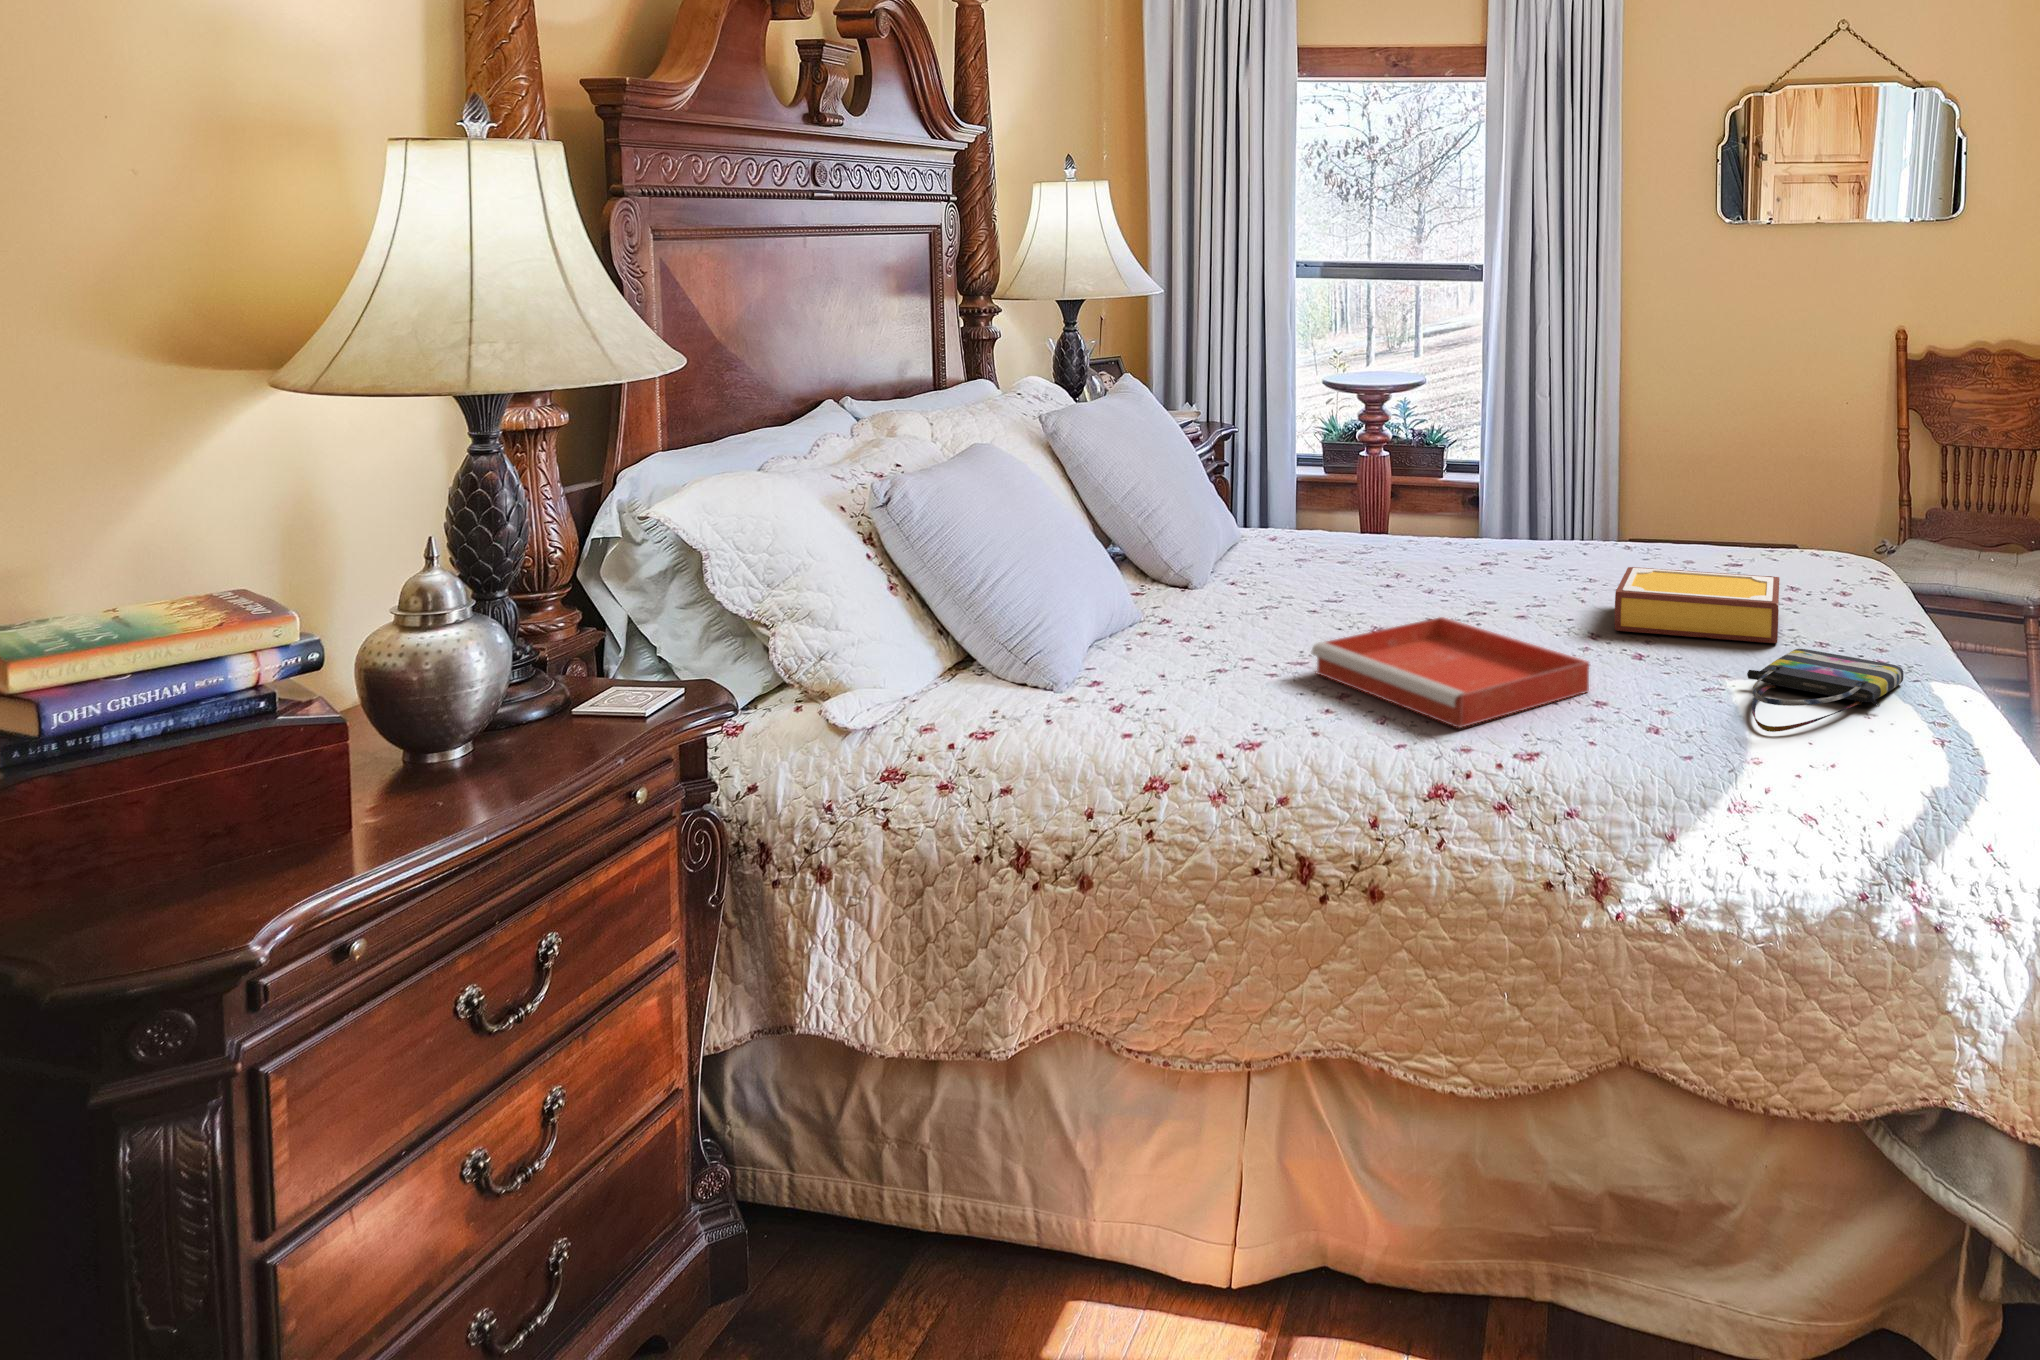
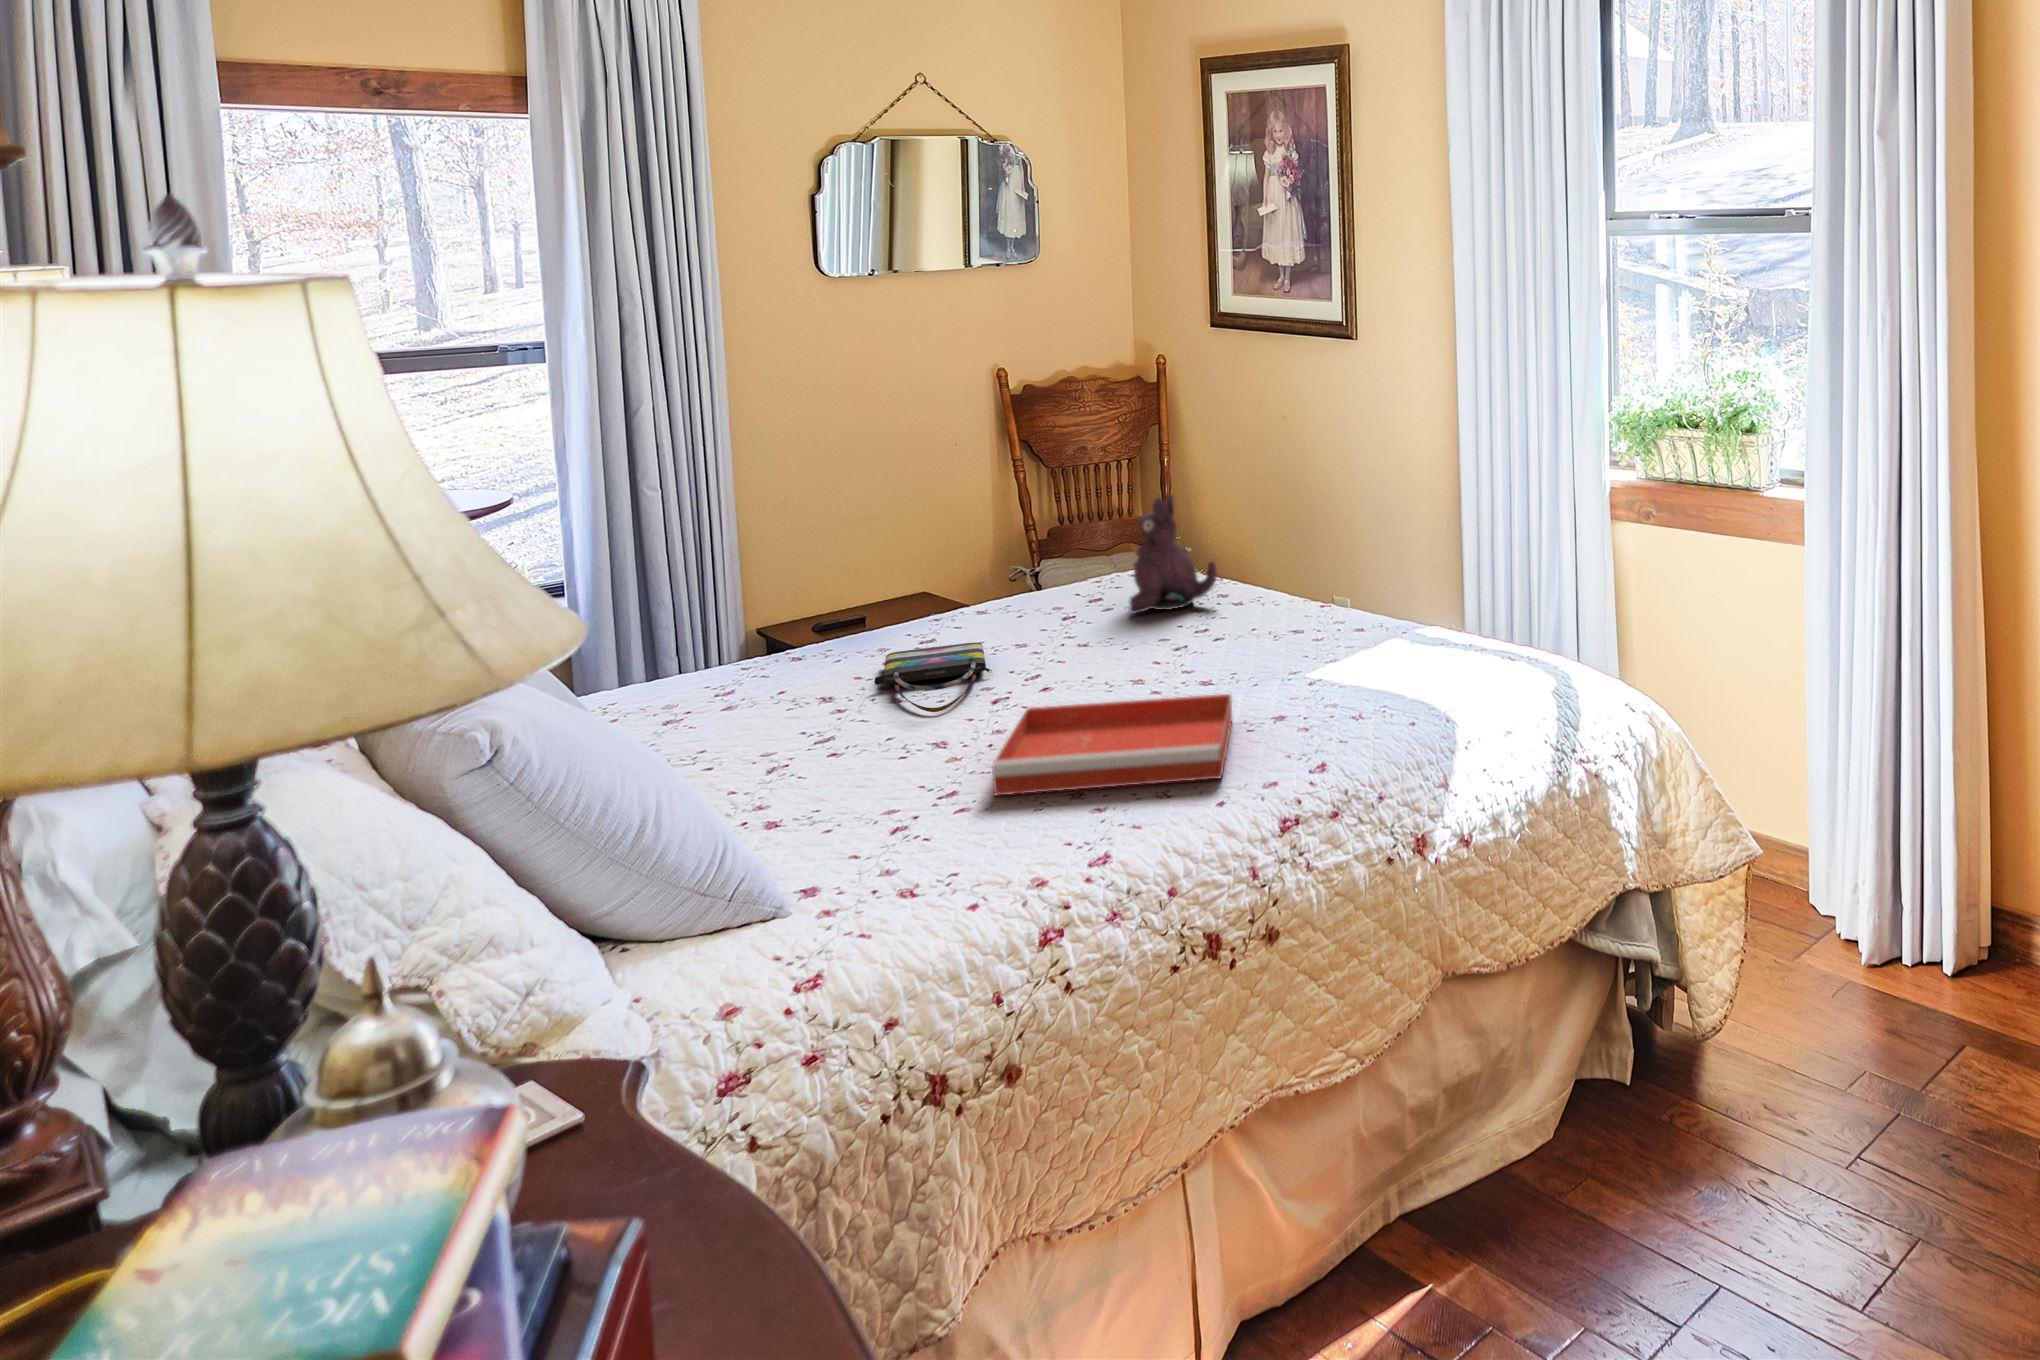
plush toy: none [1739,463,1836,591] -> present [1130,495,1217,613]
book: present [1615,567,1779,643] -> none [1087,595,1265,675]
tote bag: present [1747,649,1904,732] -> present [874,642,992,712]

